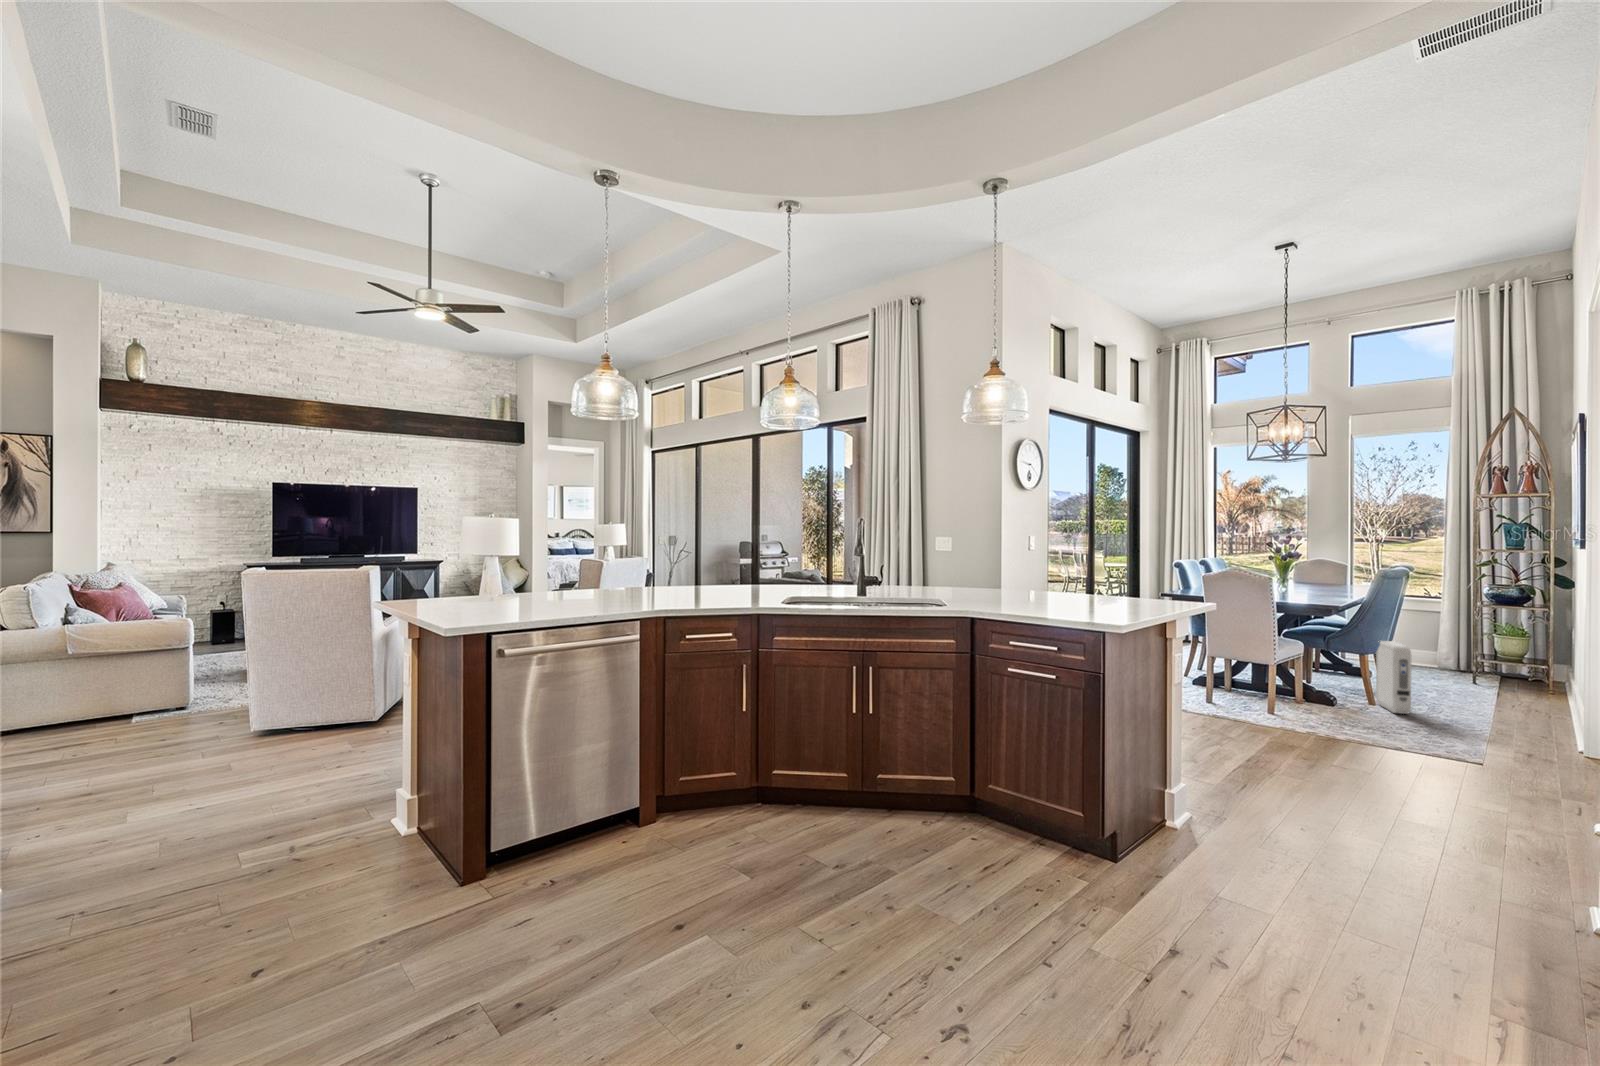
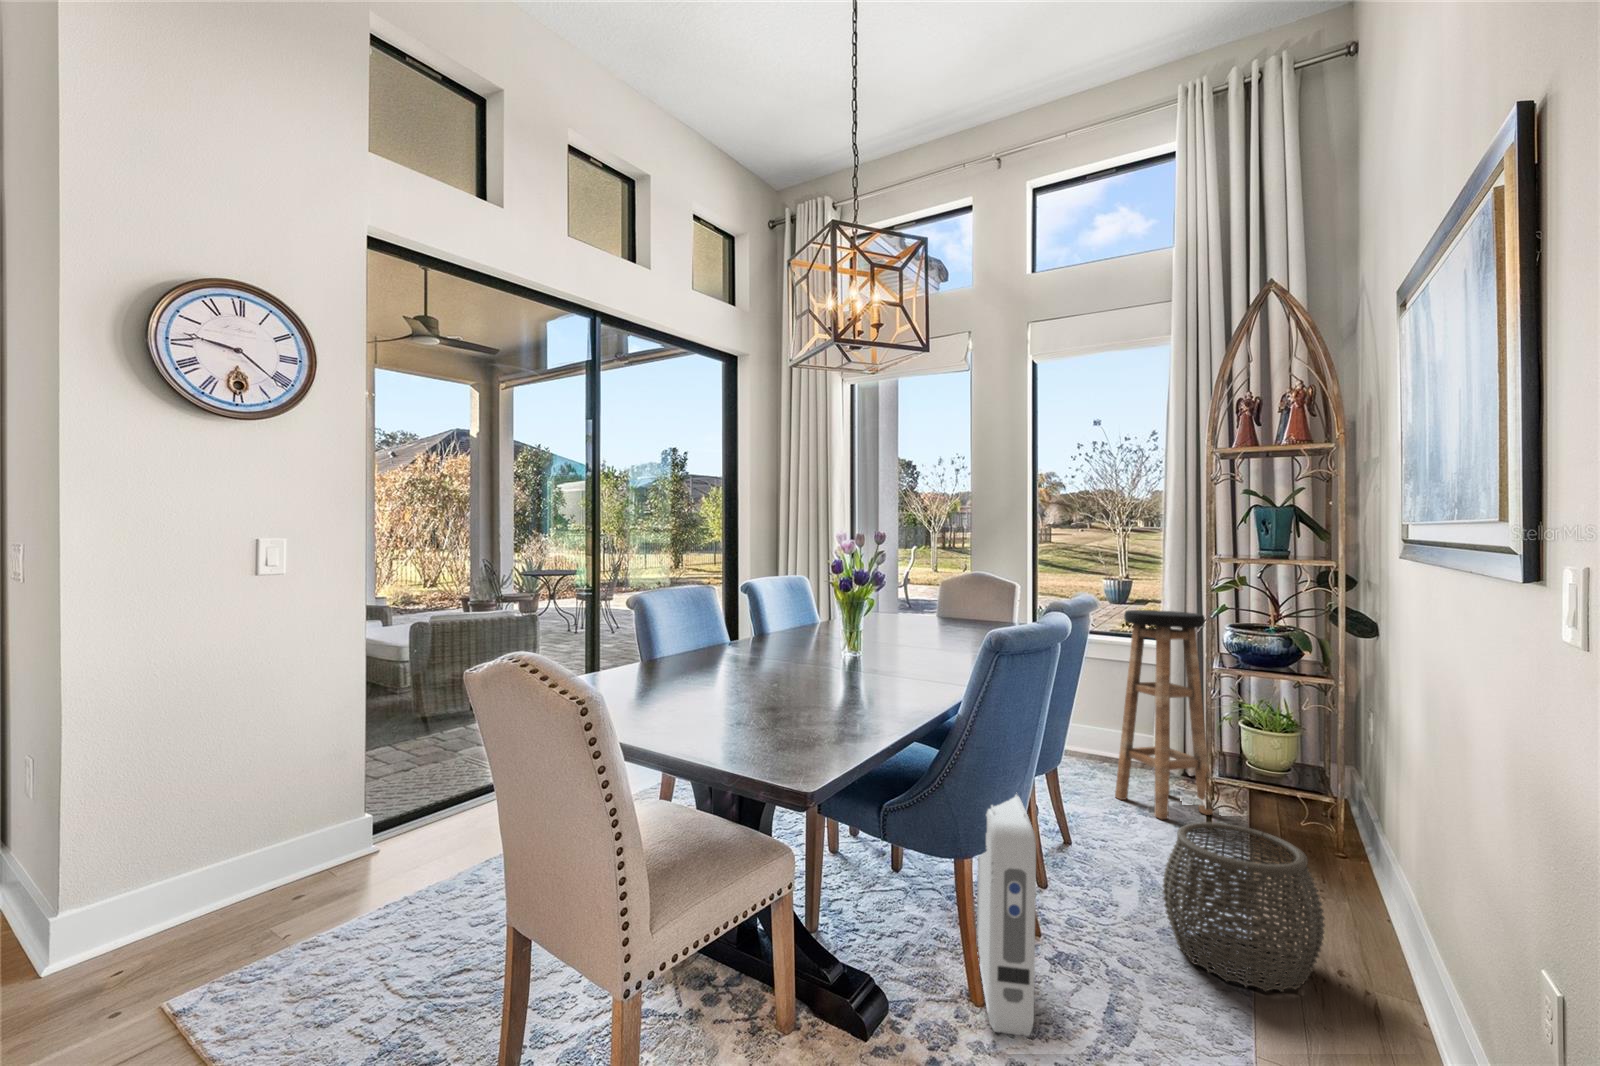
bar stool: none [1418,578,1478,681] -> present [1115,610,1213,820]
woven basket: none [1456,661,1529,714] -> present [1162,822,1325,992]

